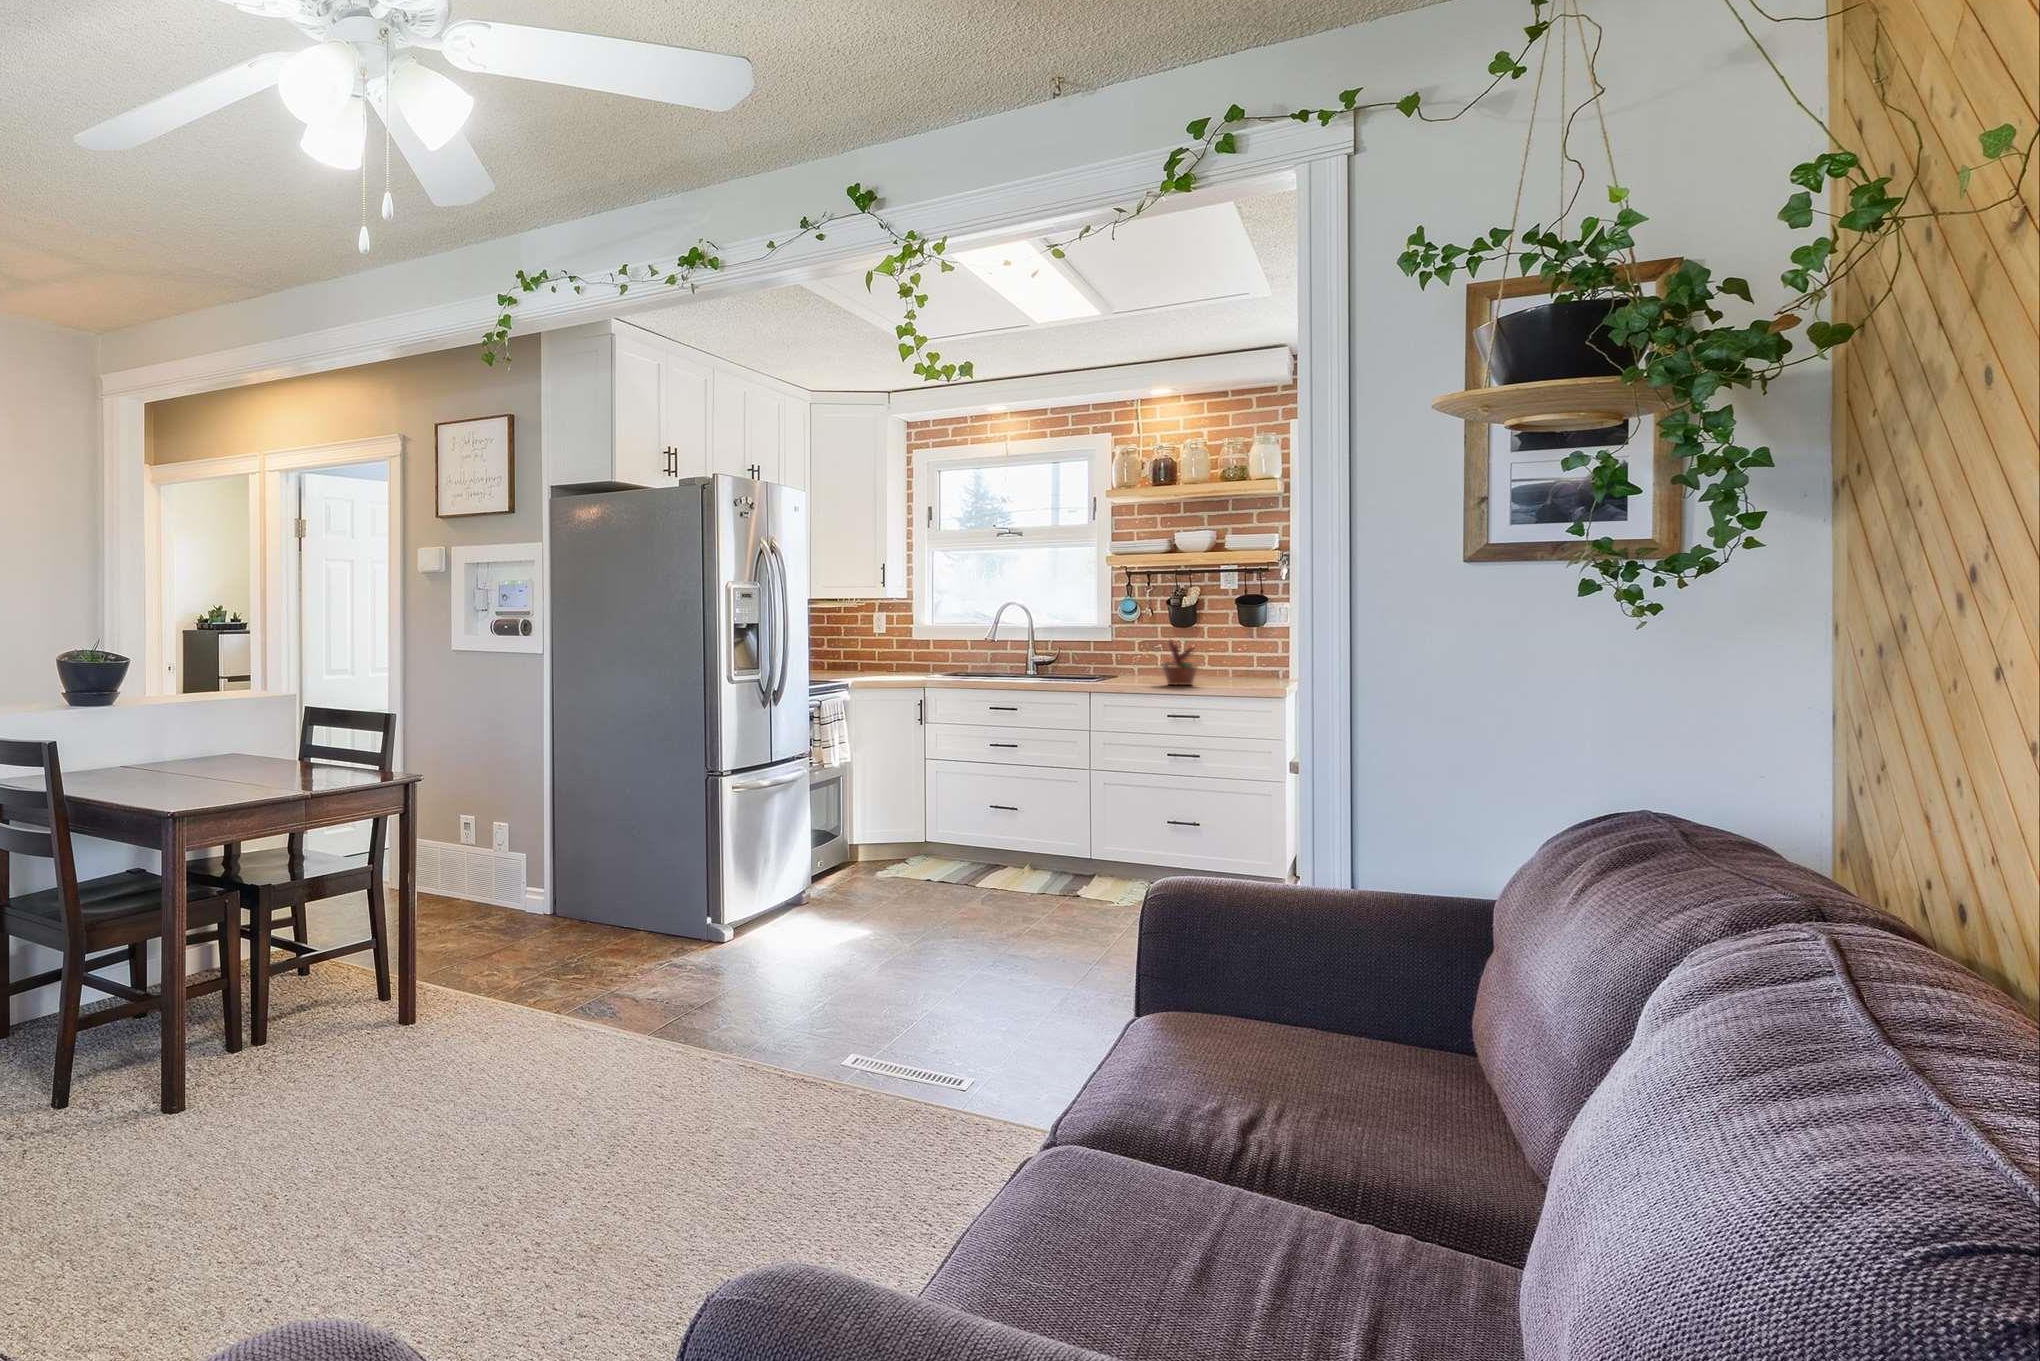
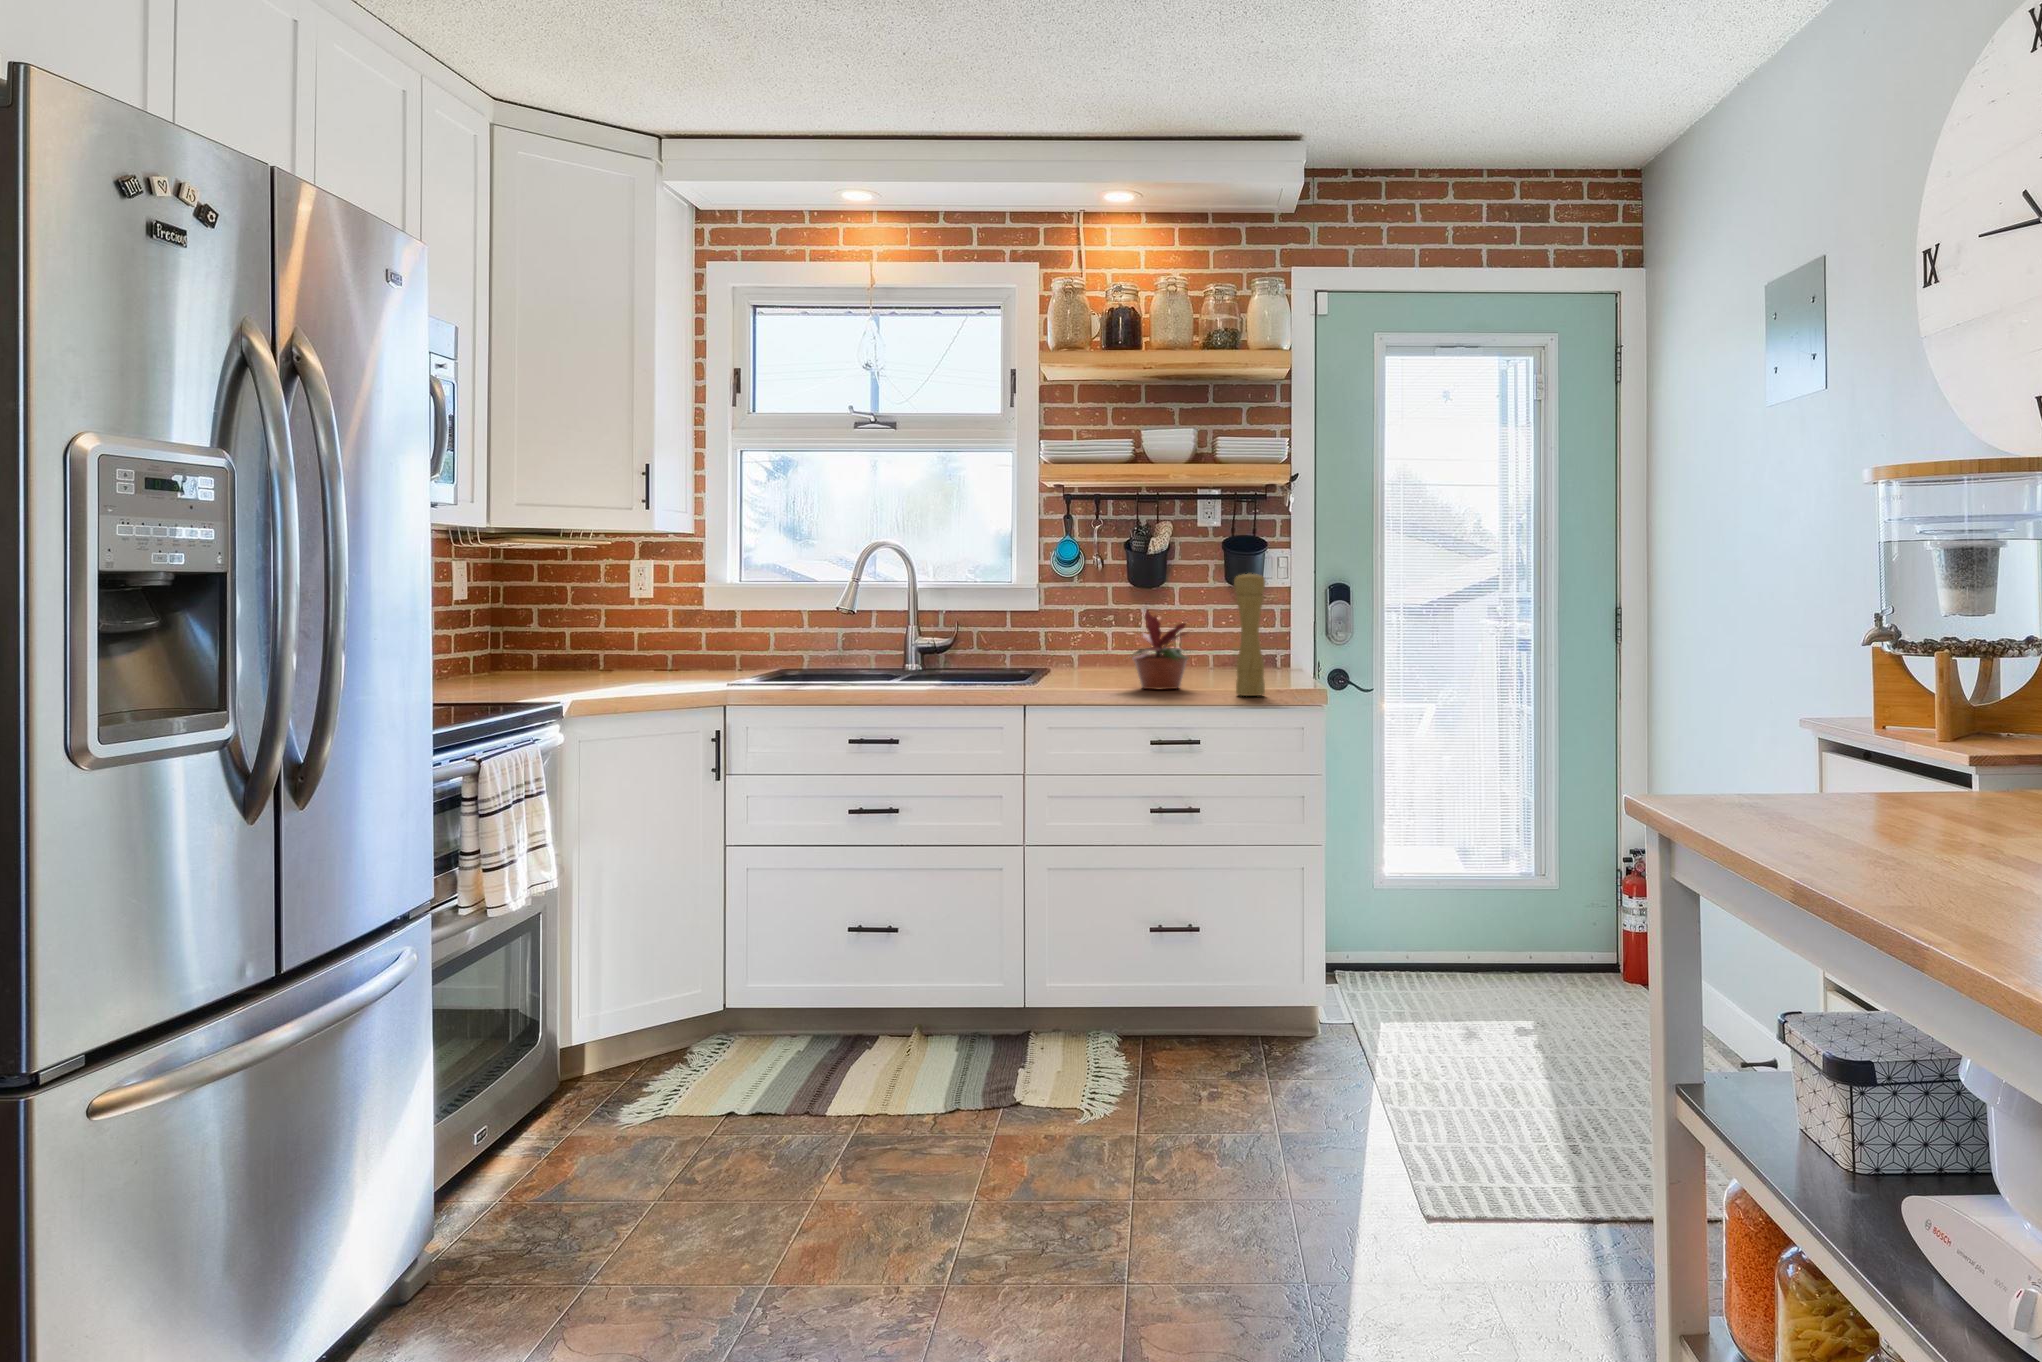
pepper mill: none [1222,617,1243,689] -> present [1234,572,1265,696]

